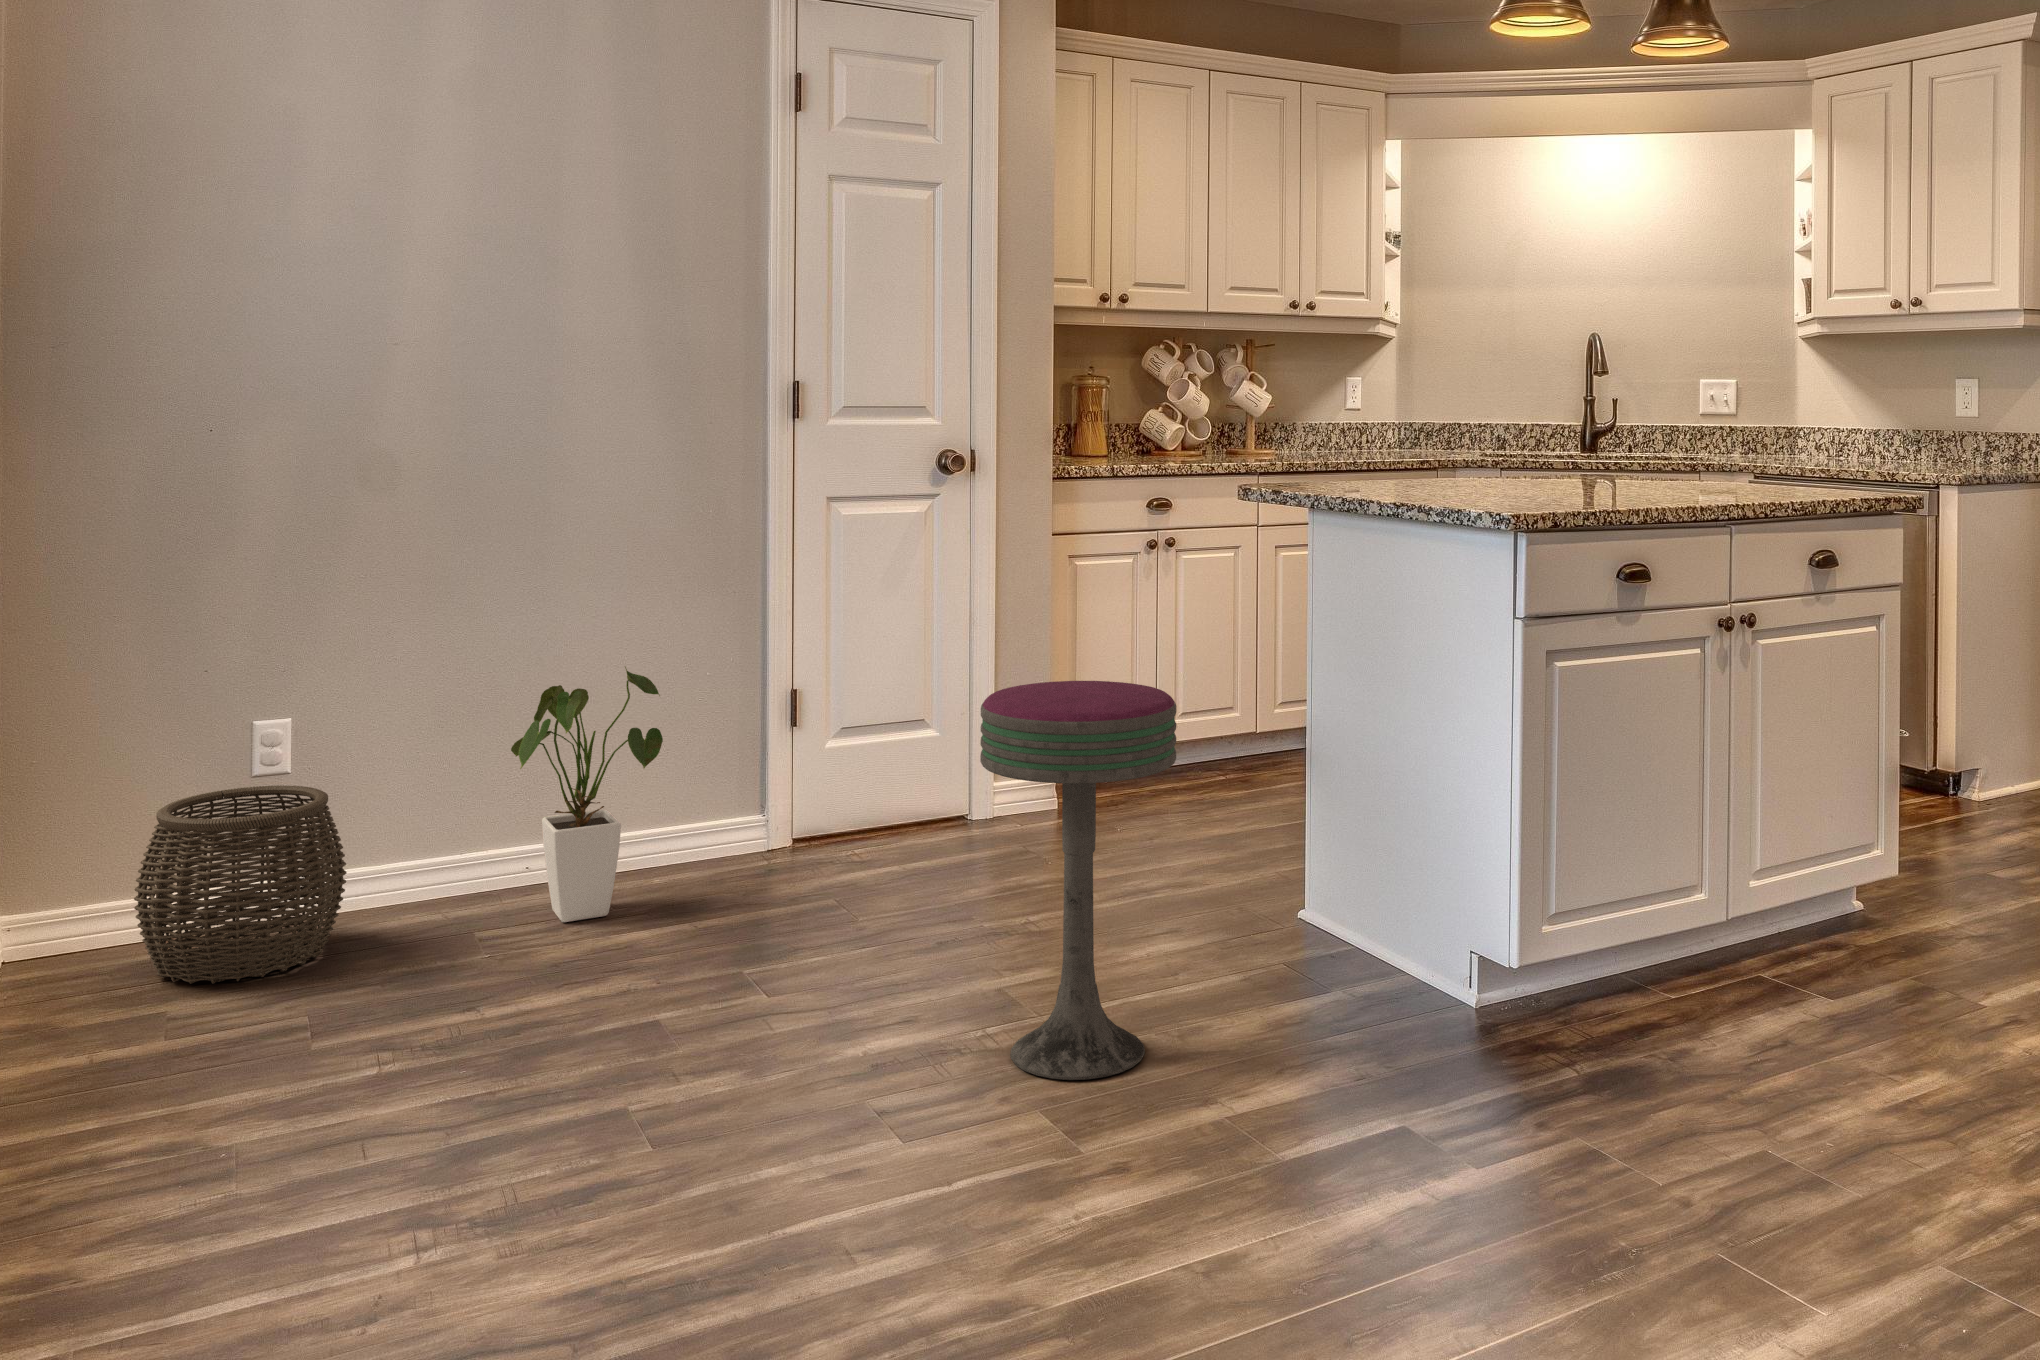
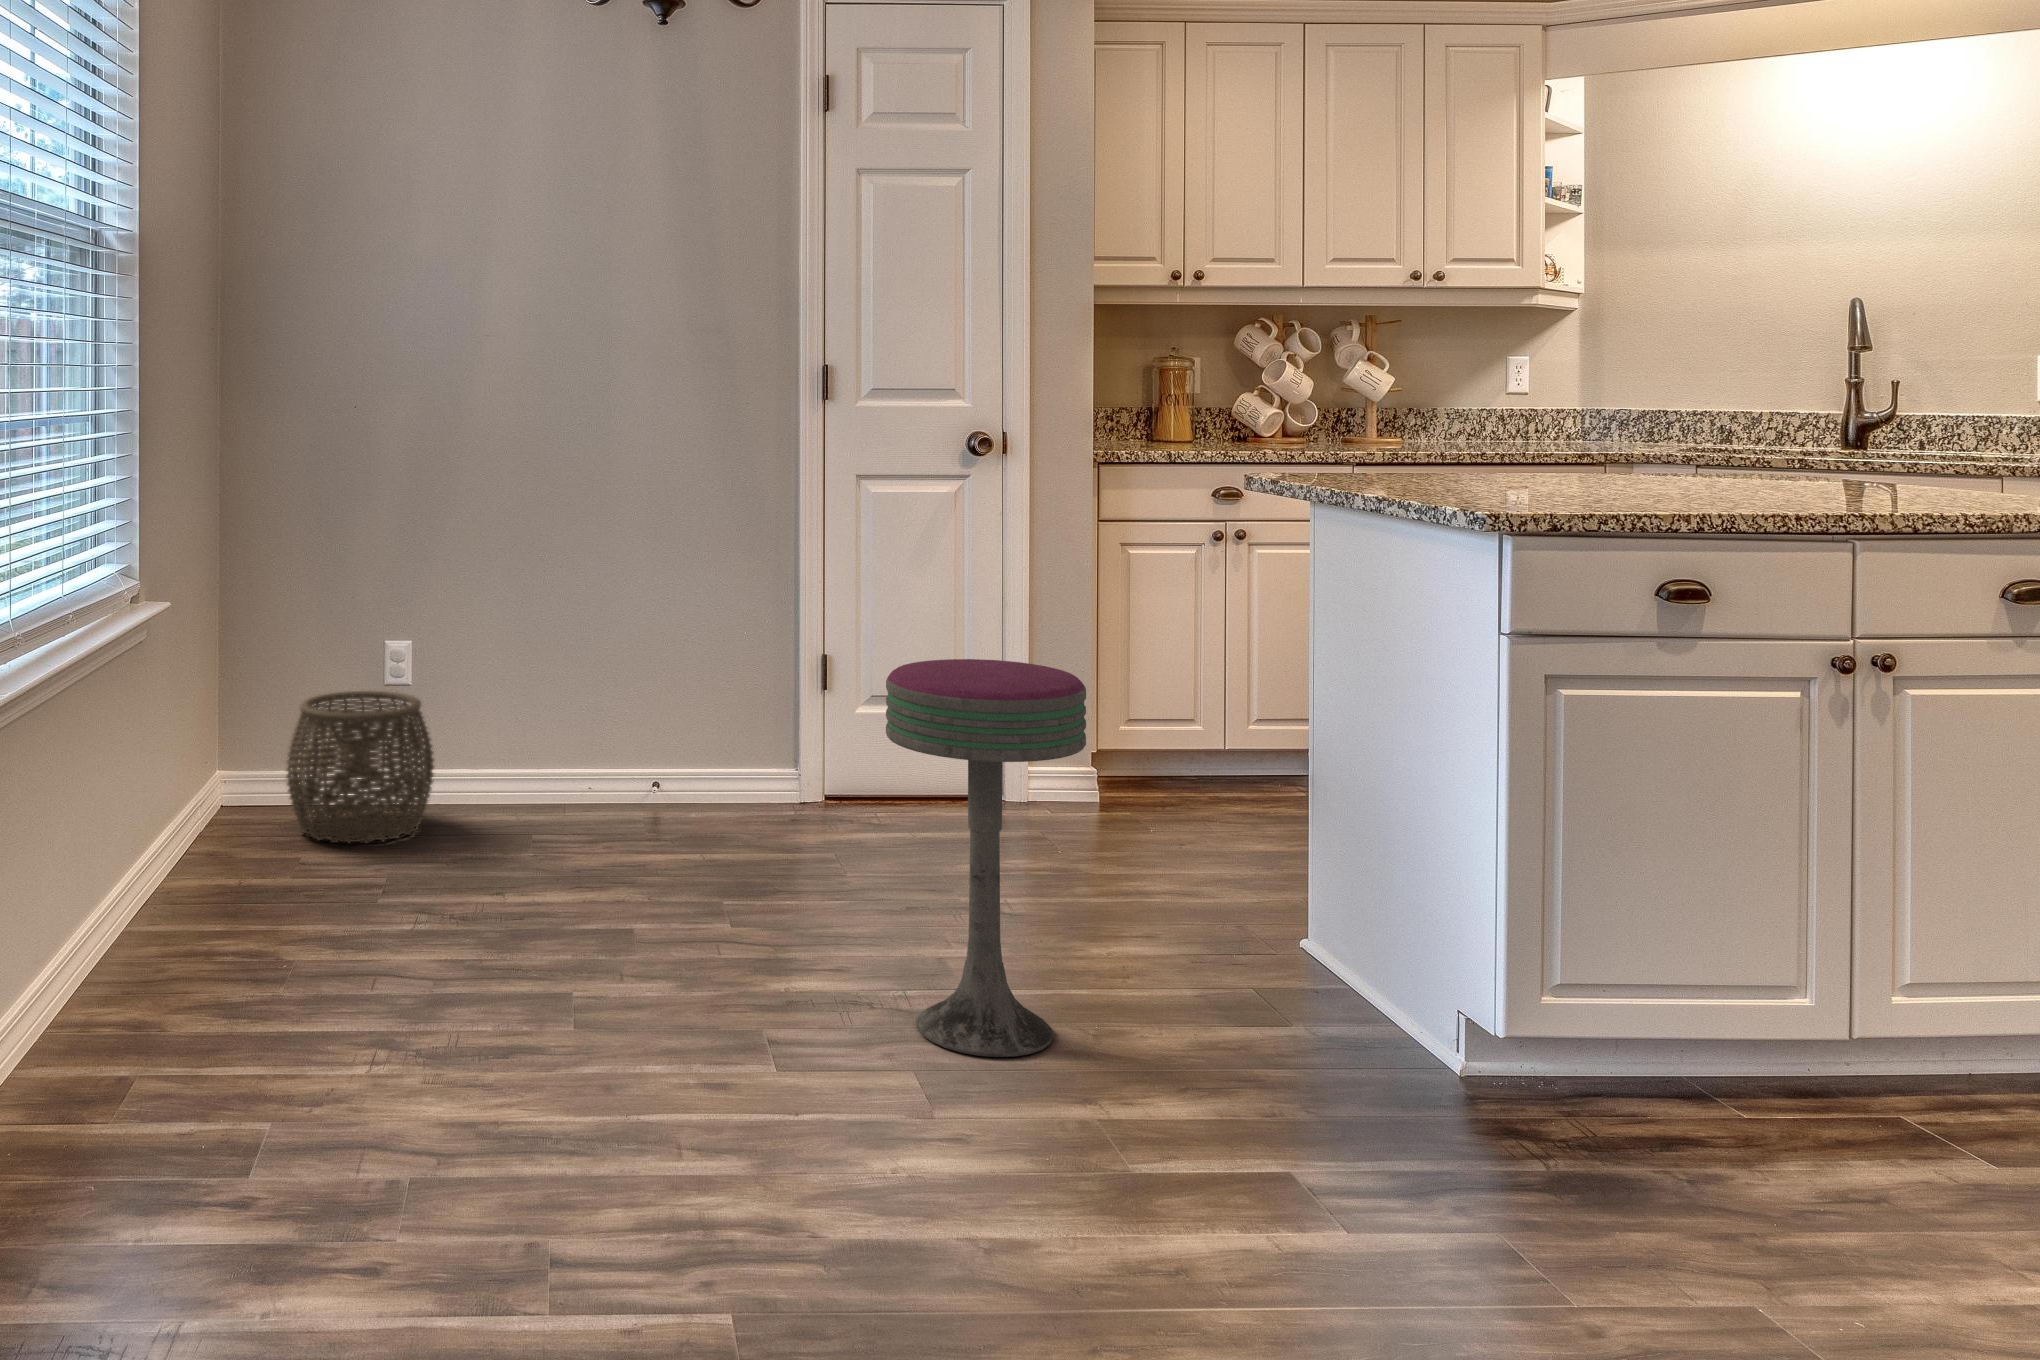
house plant: present [511,667,663,922] -> none [565,617,699,837]

